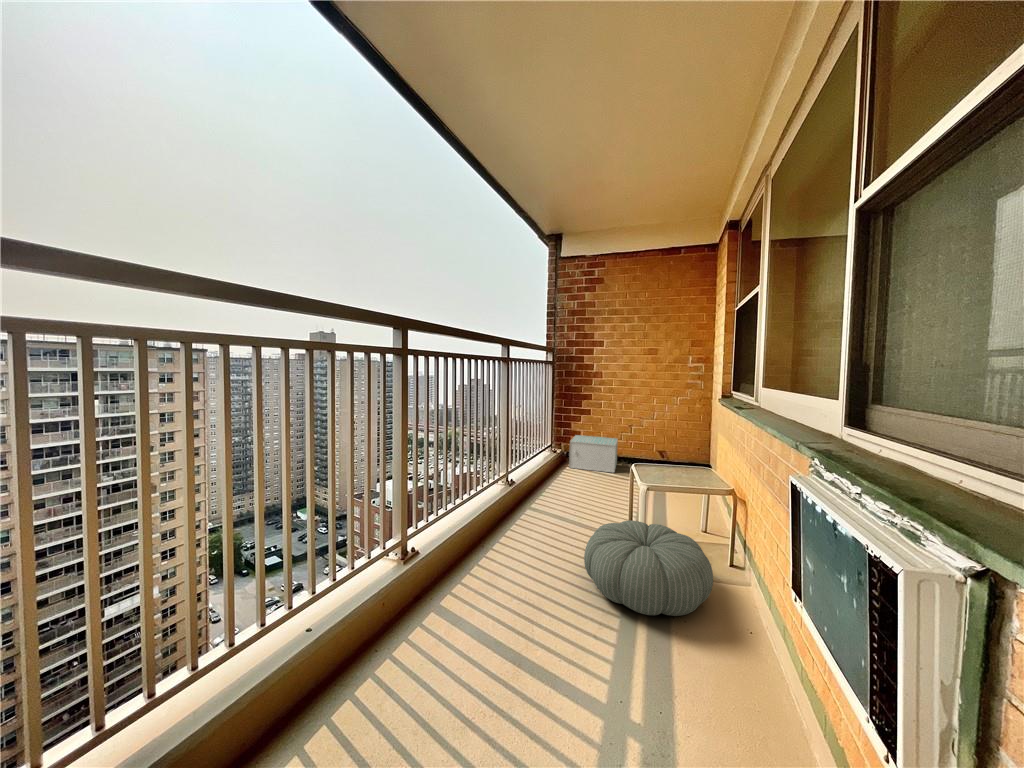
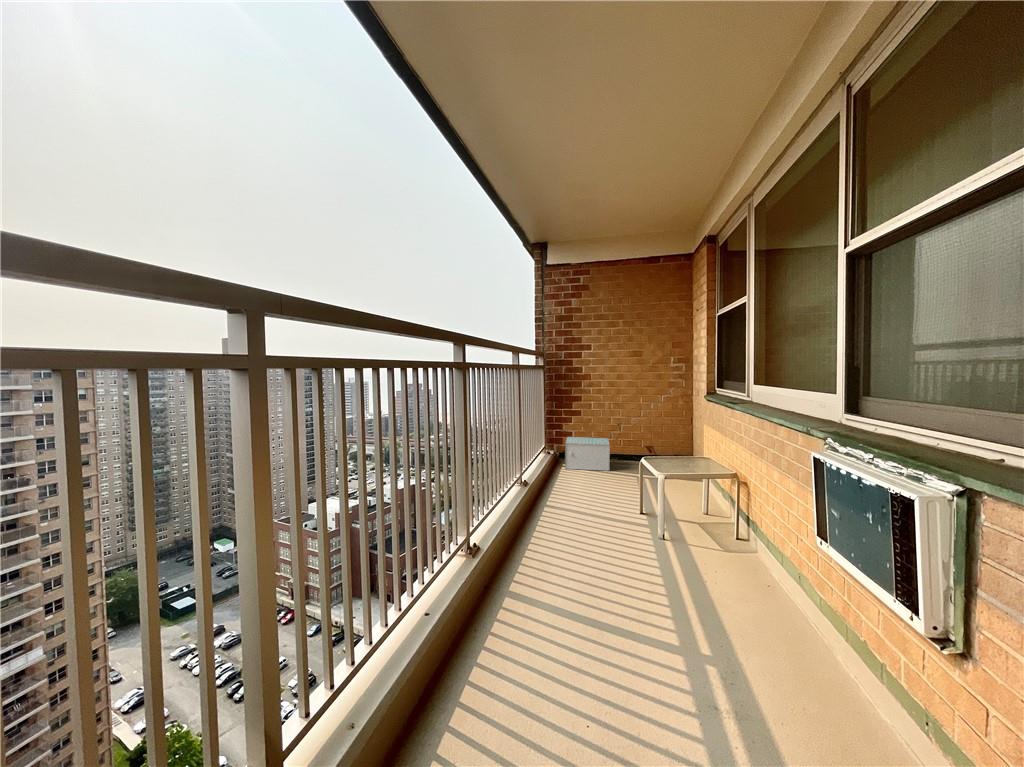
pouf: present [584,520,713,616] -> none [622,507,735,582]

